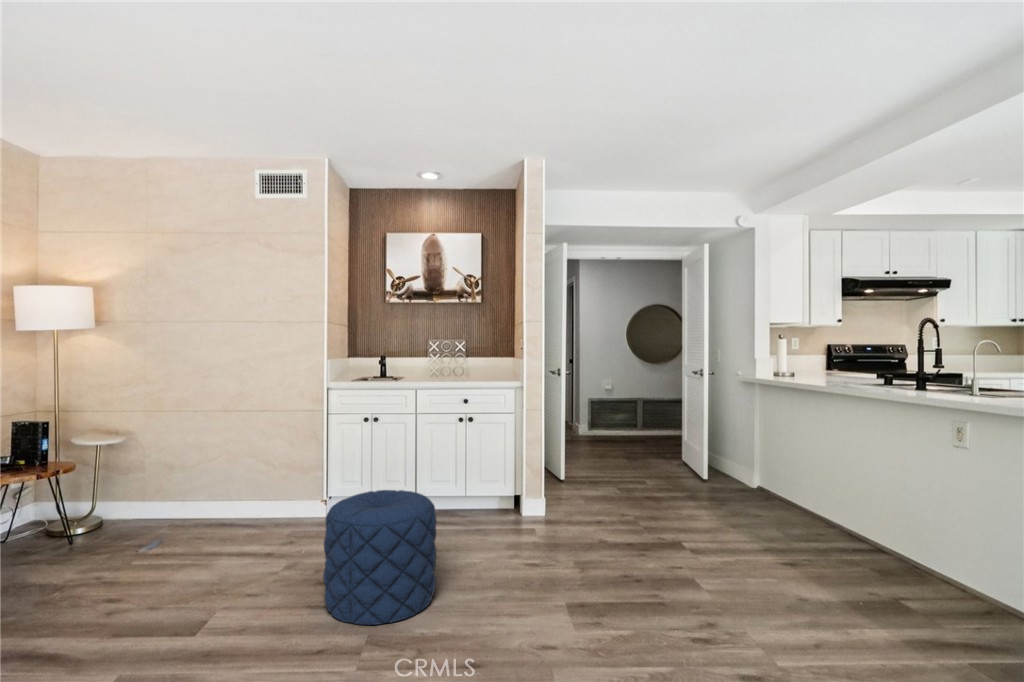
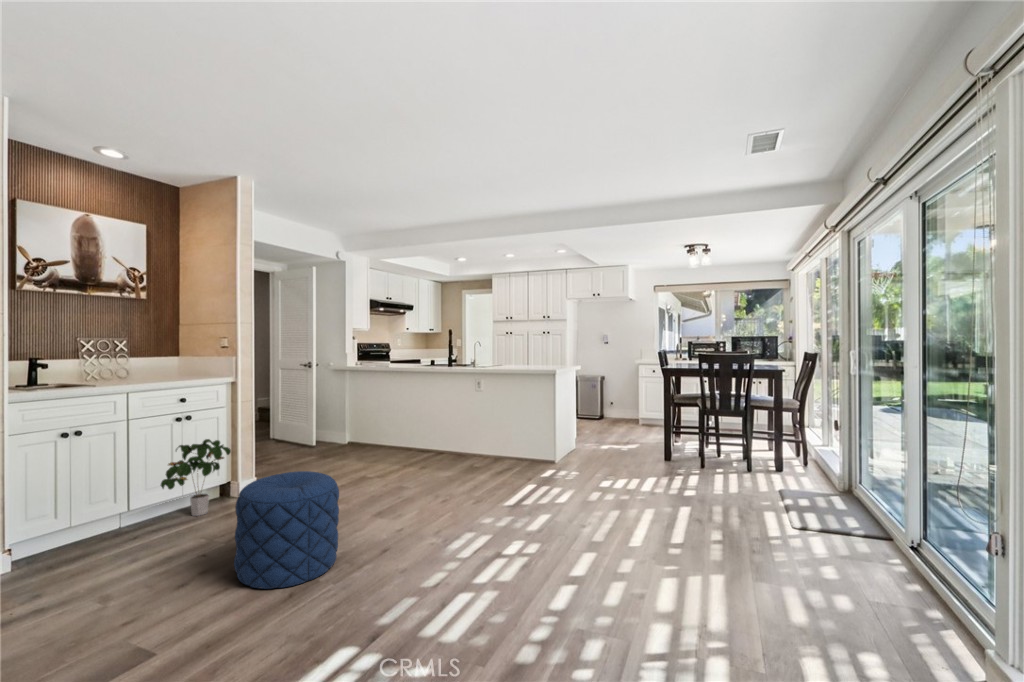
potted plant: none [432,443,502,521] -> present [161,439,231,516]

